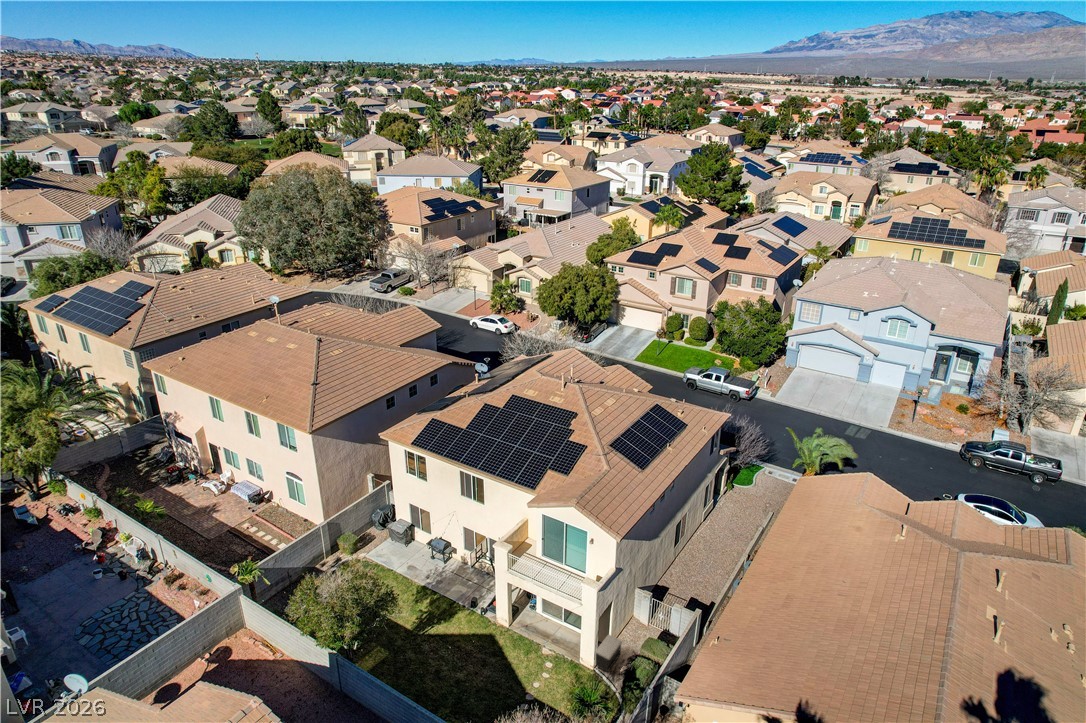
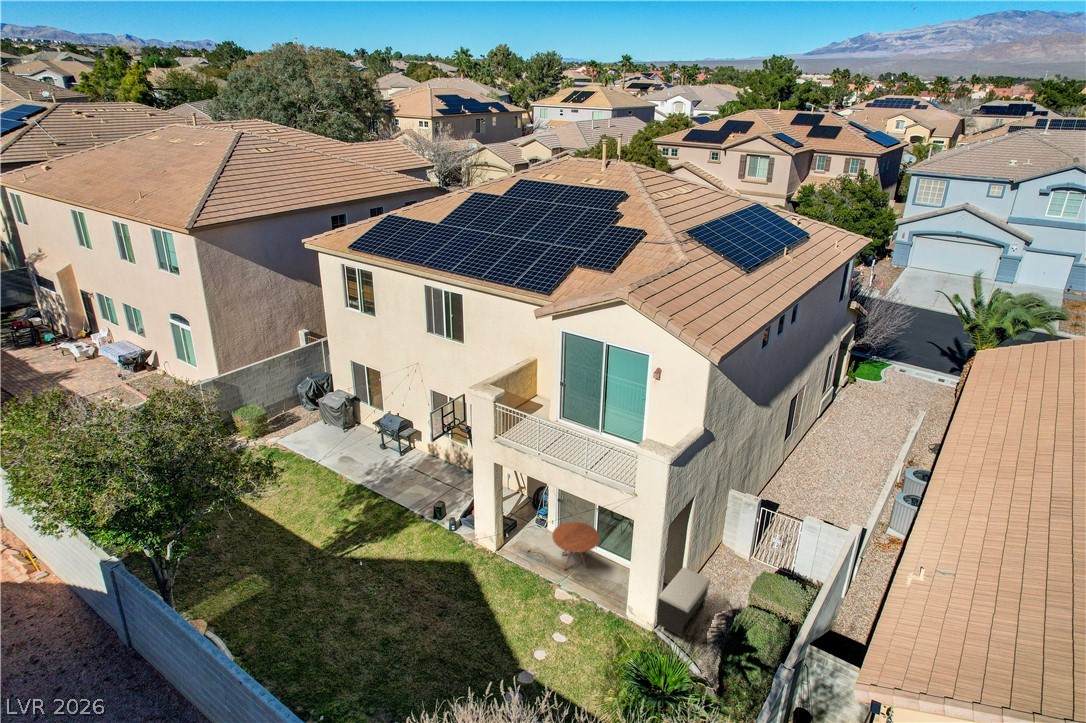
round table: none [540,609,565,637] -> present [552,522,599,570]

